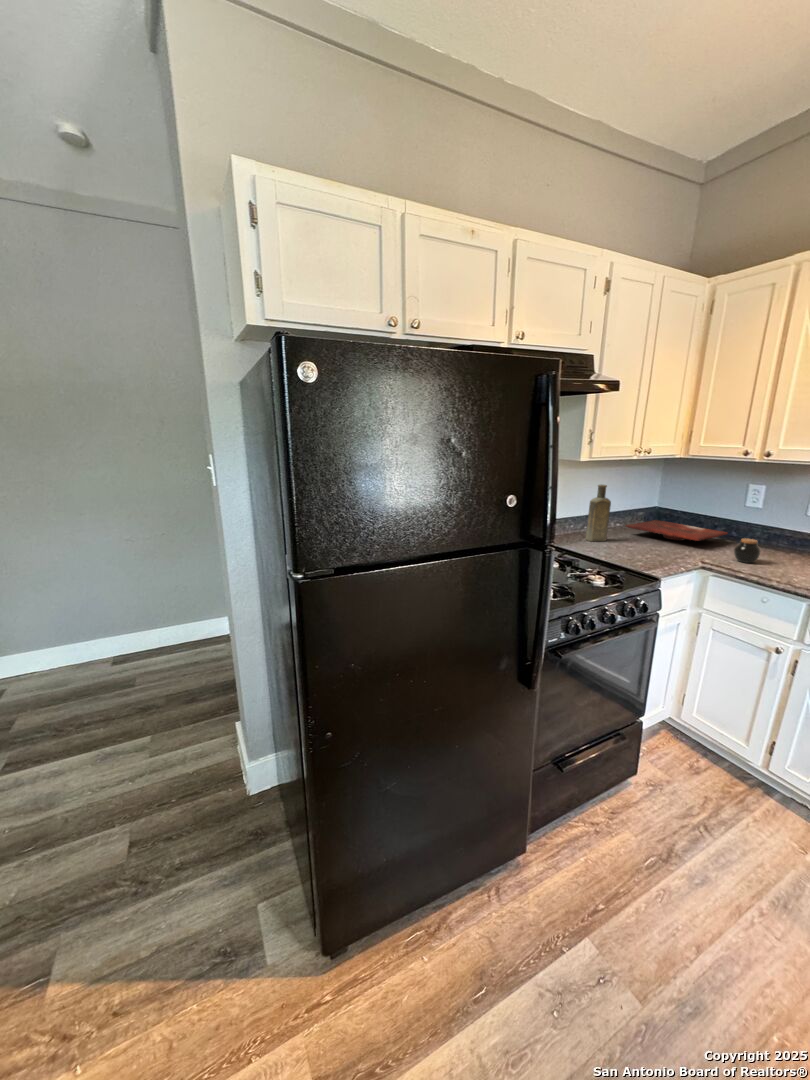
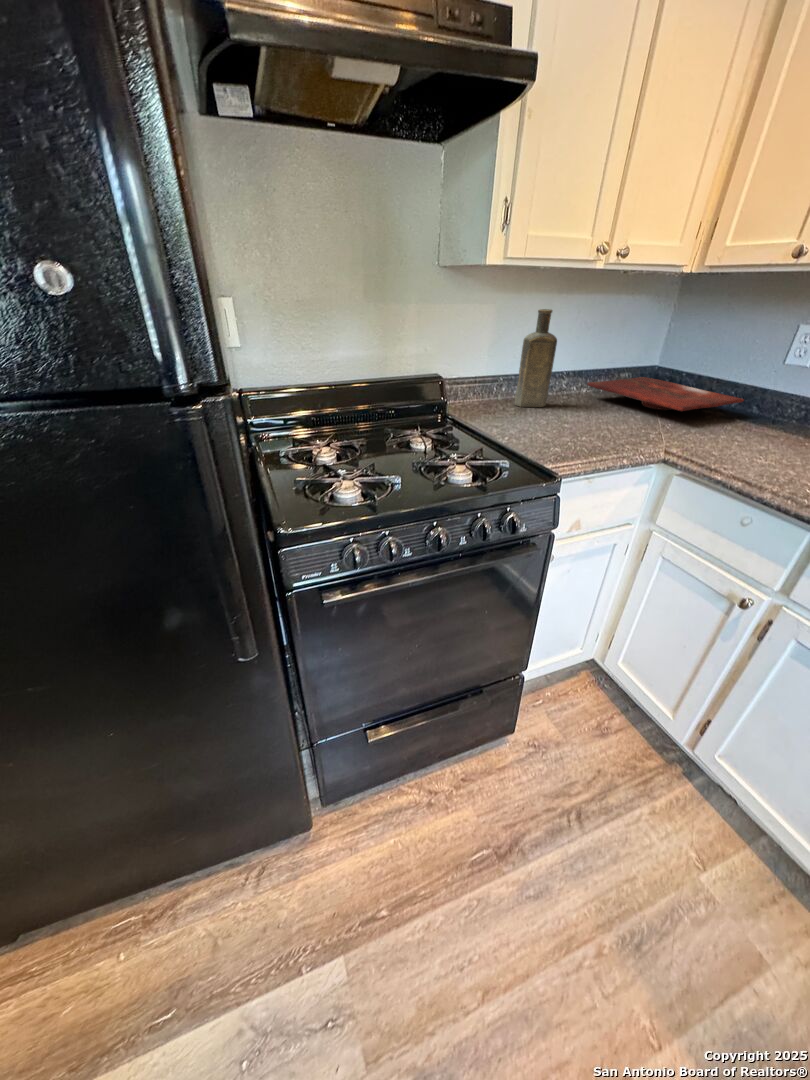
jar: present [734,538,760,563] -> none [728,409,774,453]

